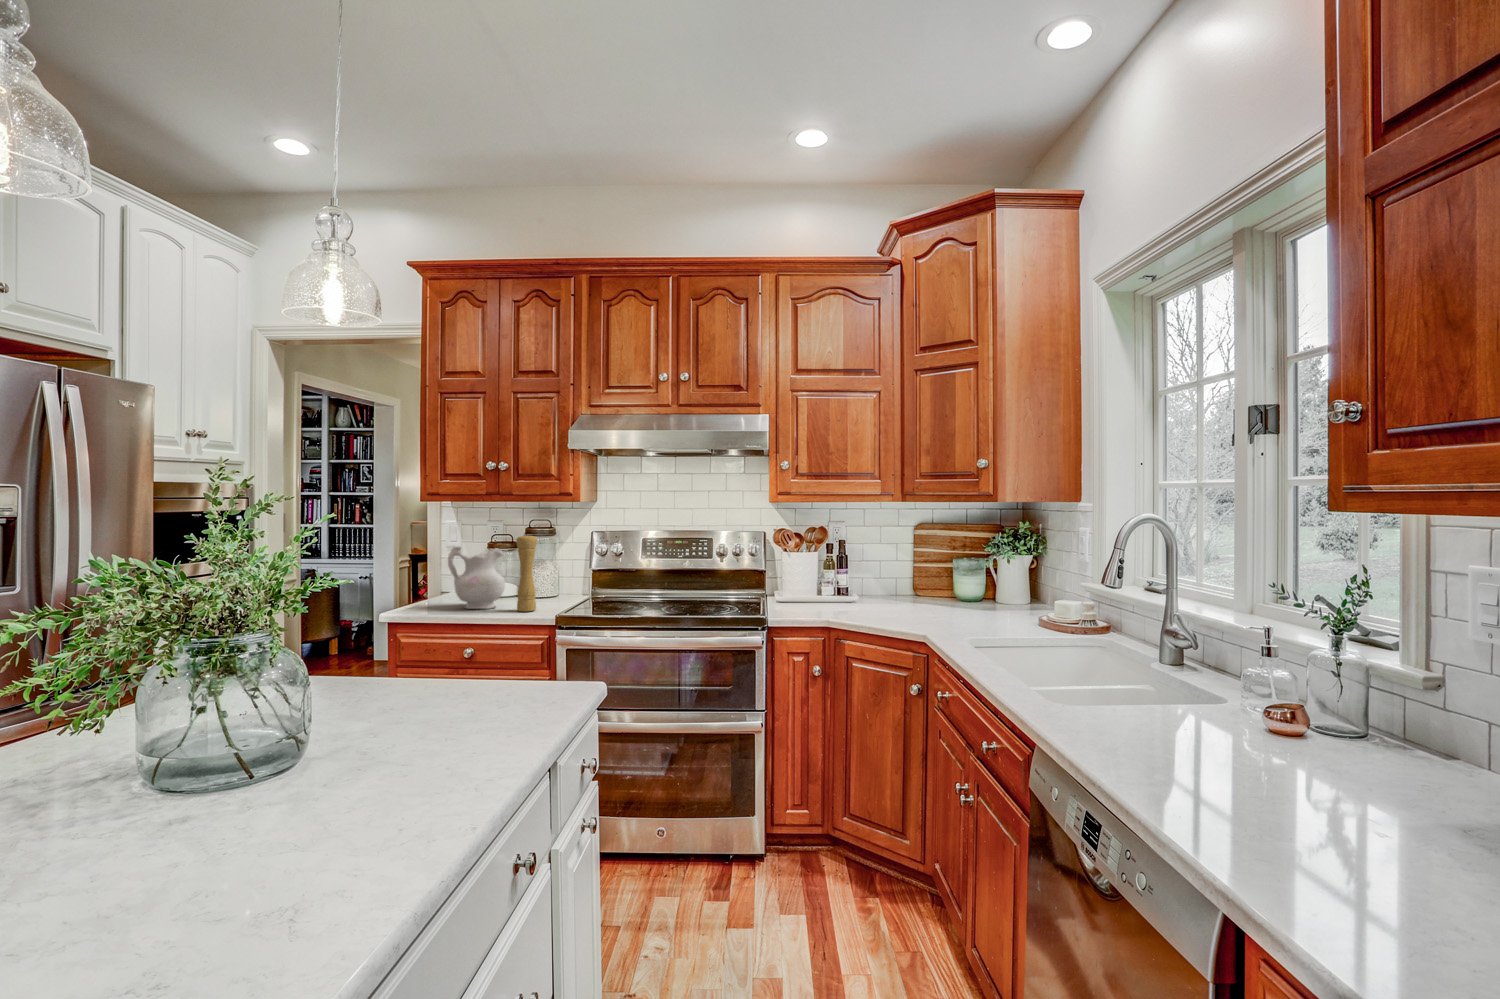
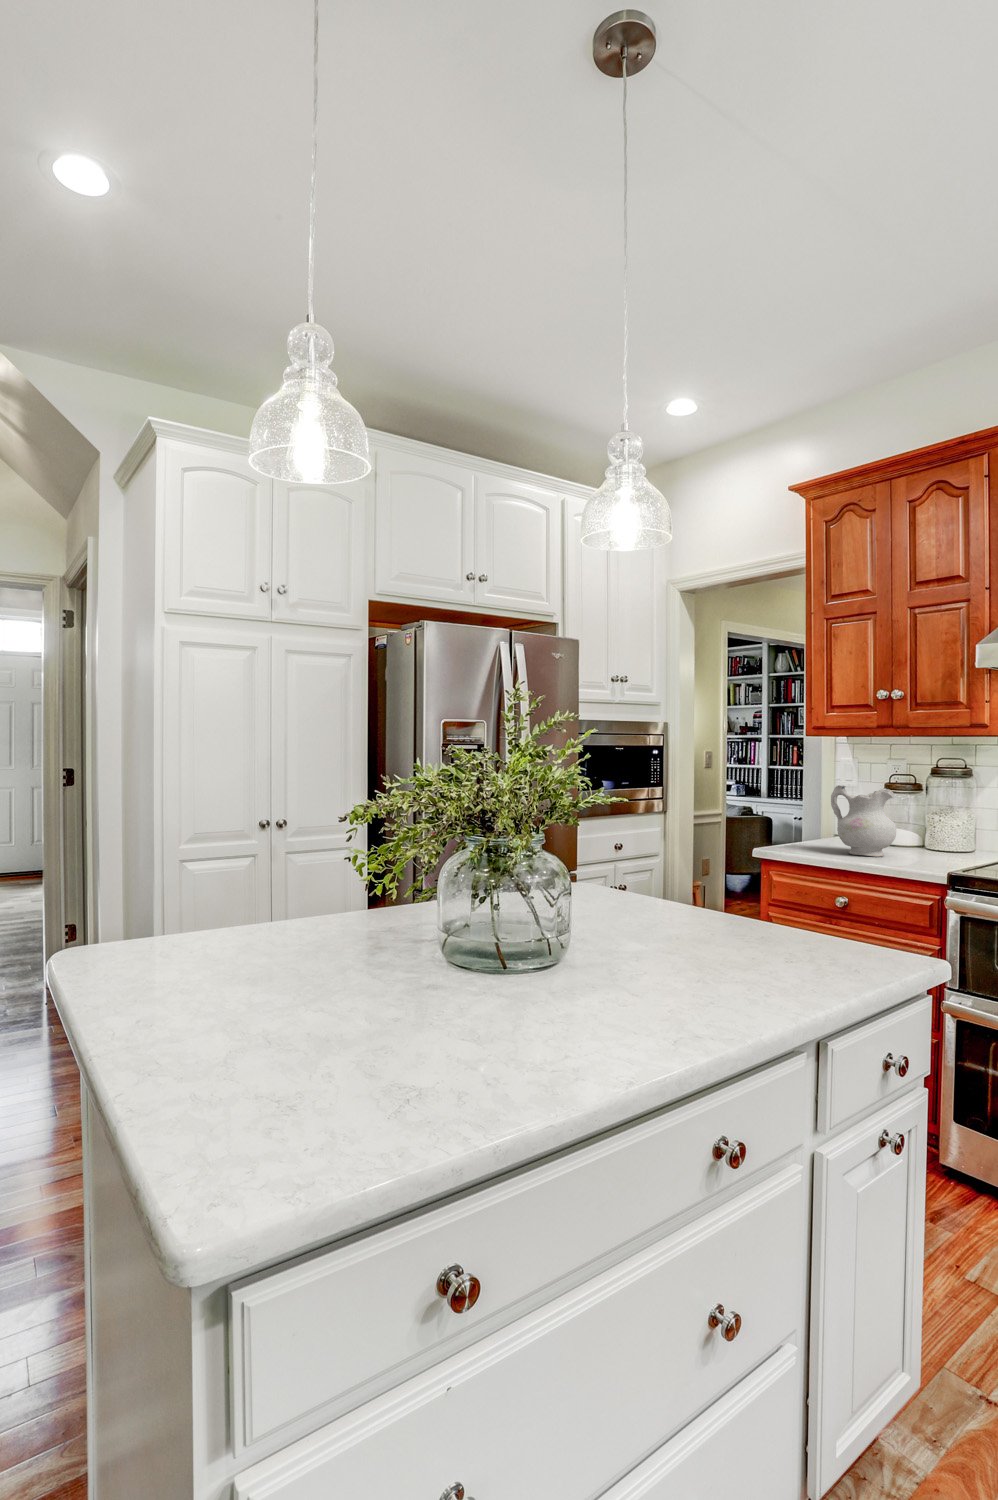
pepper mill: present [516,535,537,612] -> none [905,774,931,865]

